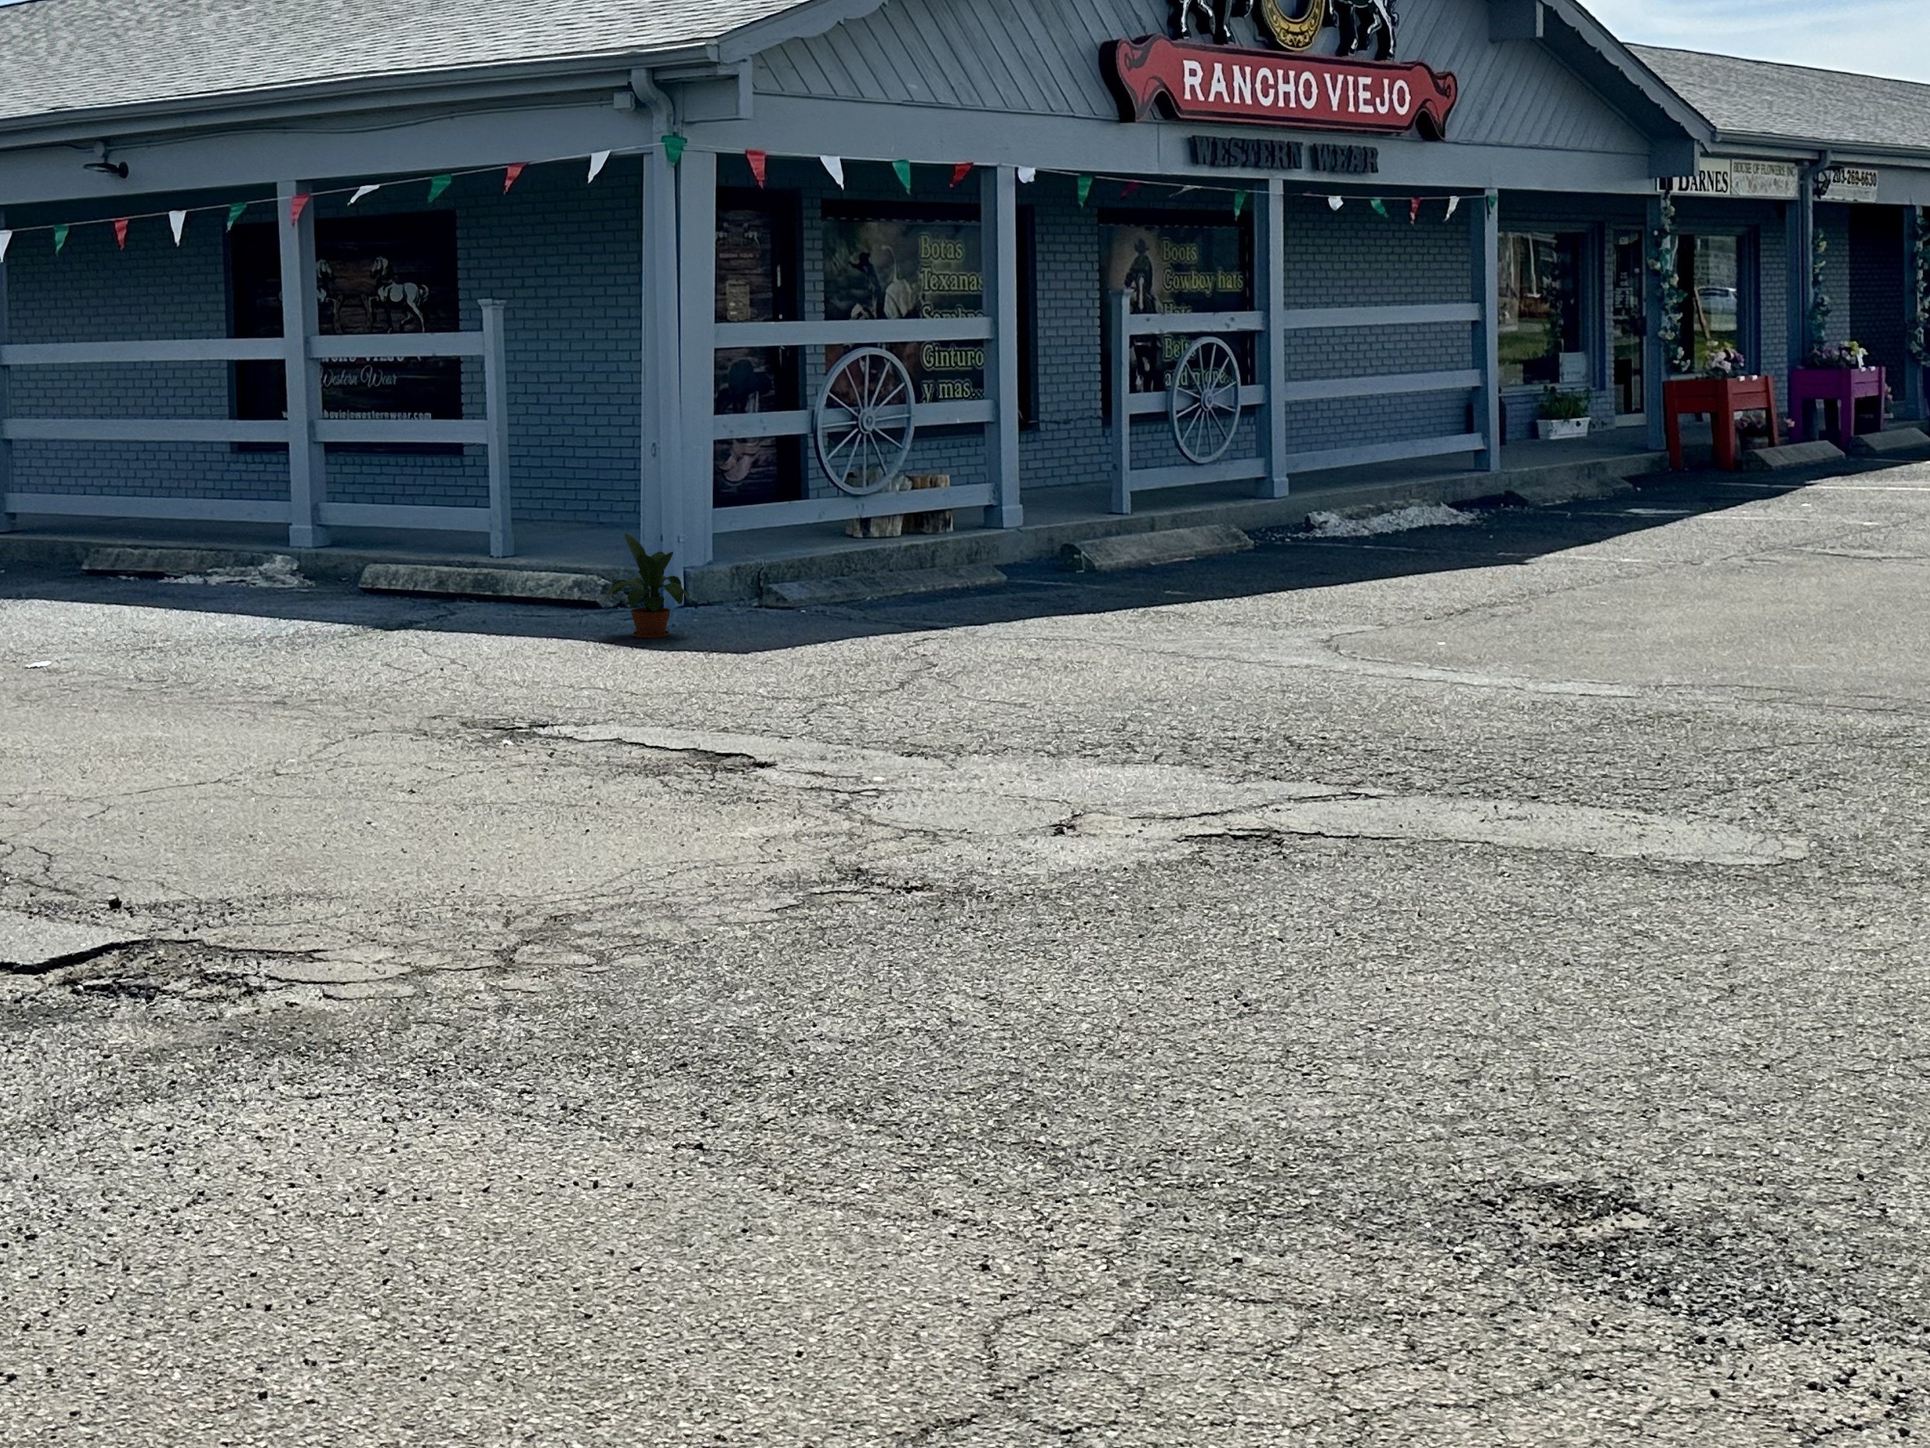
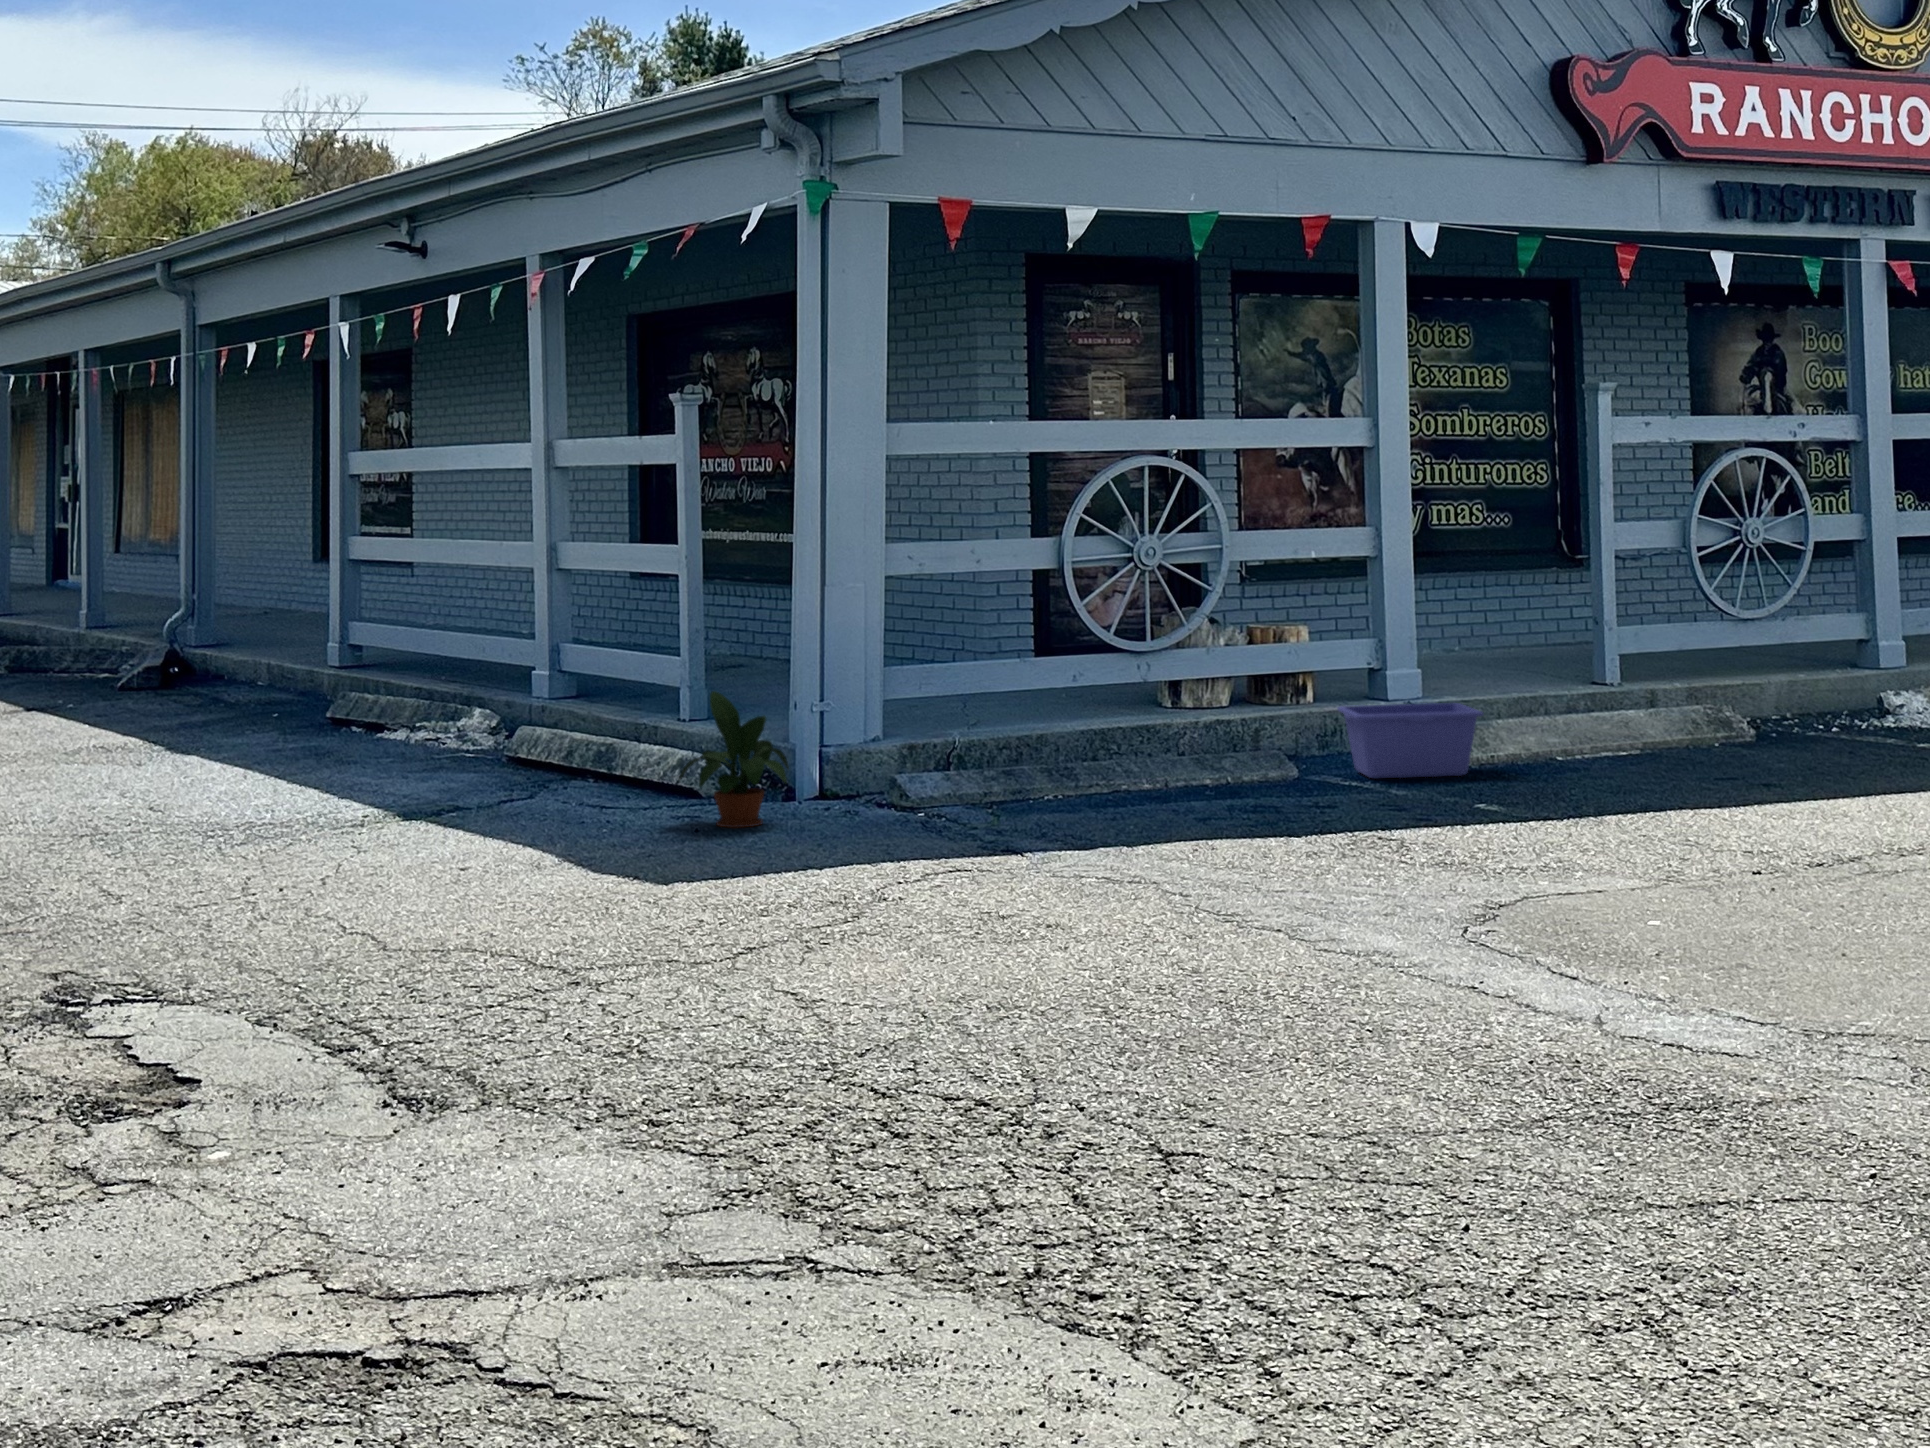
storage bin: none [1002,528,1116,585] -> present [1338,703,1483,778]

